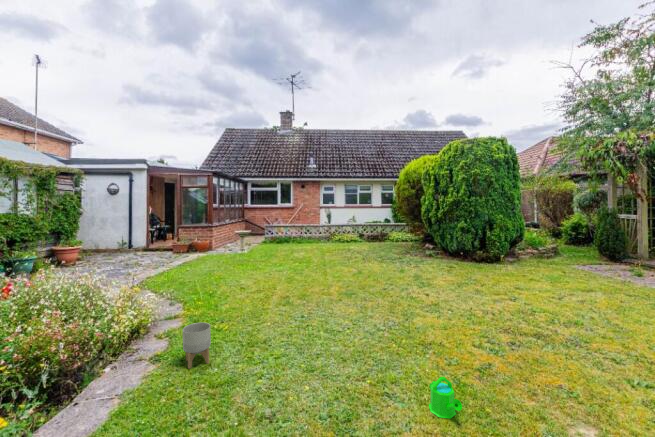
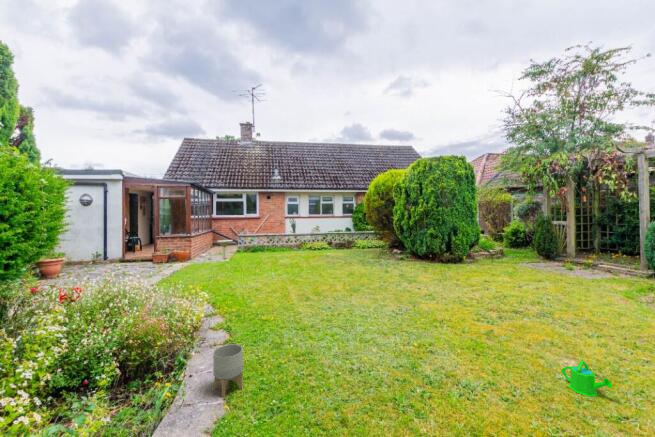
watering can: present [429,377,462,419] -> present [562,361,612,396]

